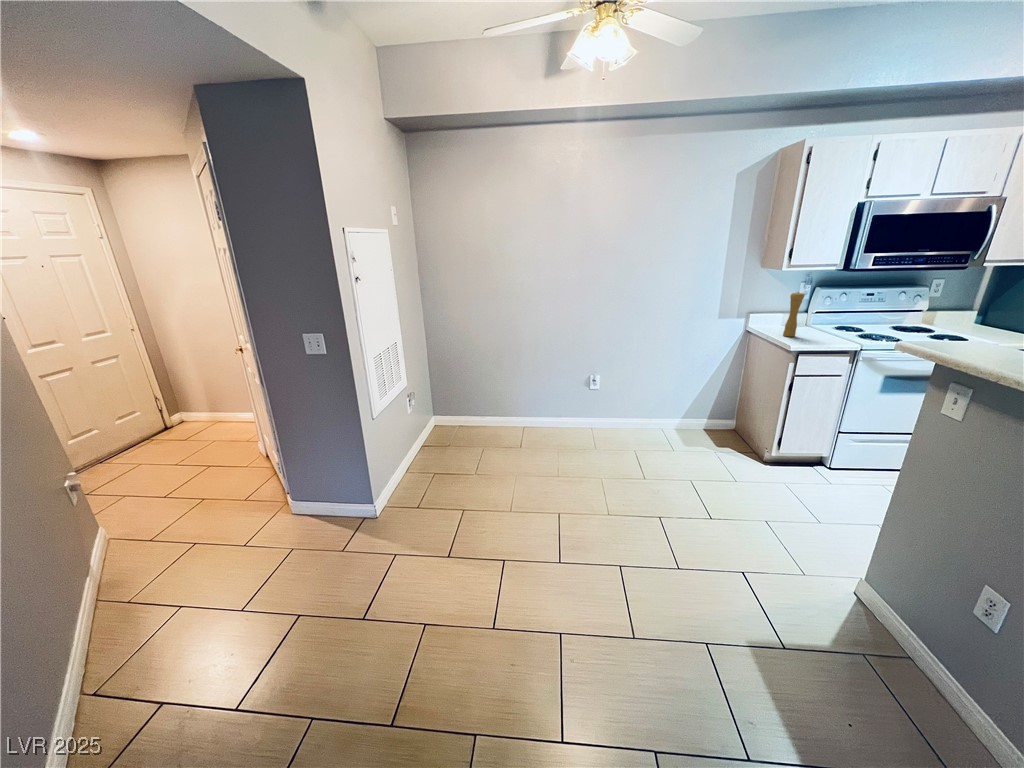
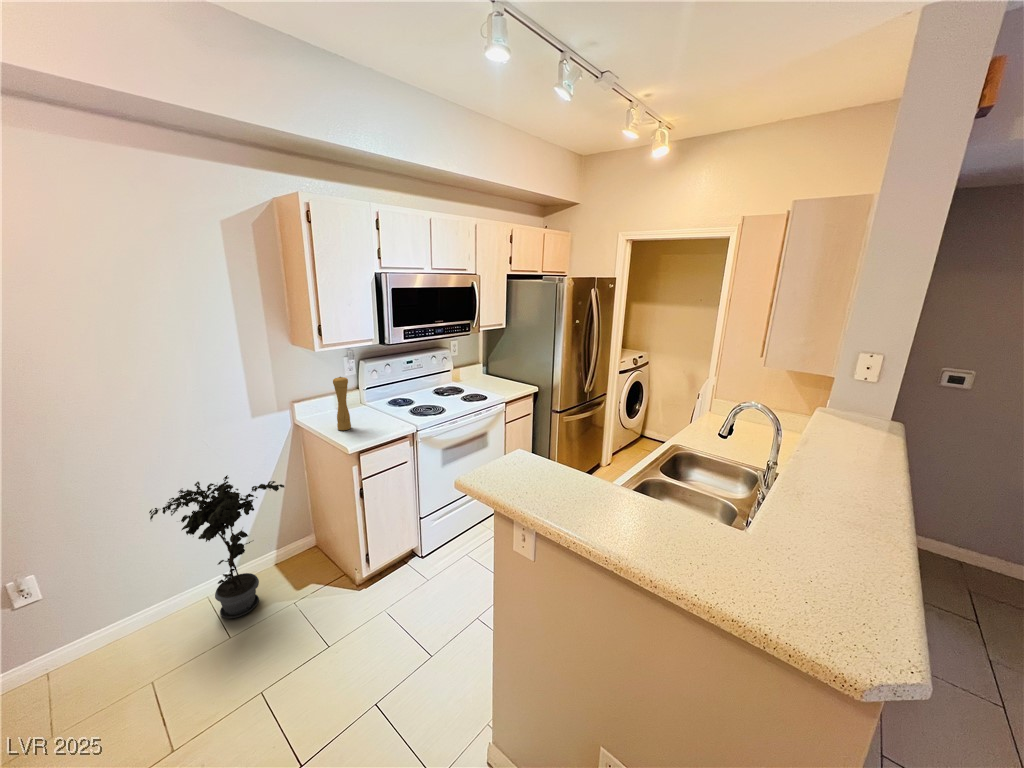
potted plant: none [655,348,731,443] -> present [149,475,284,618]

